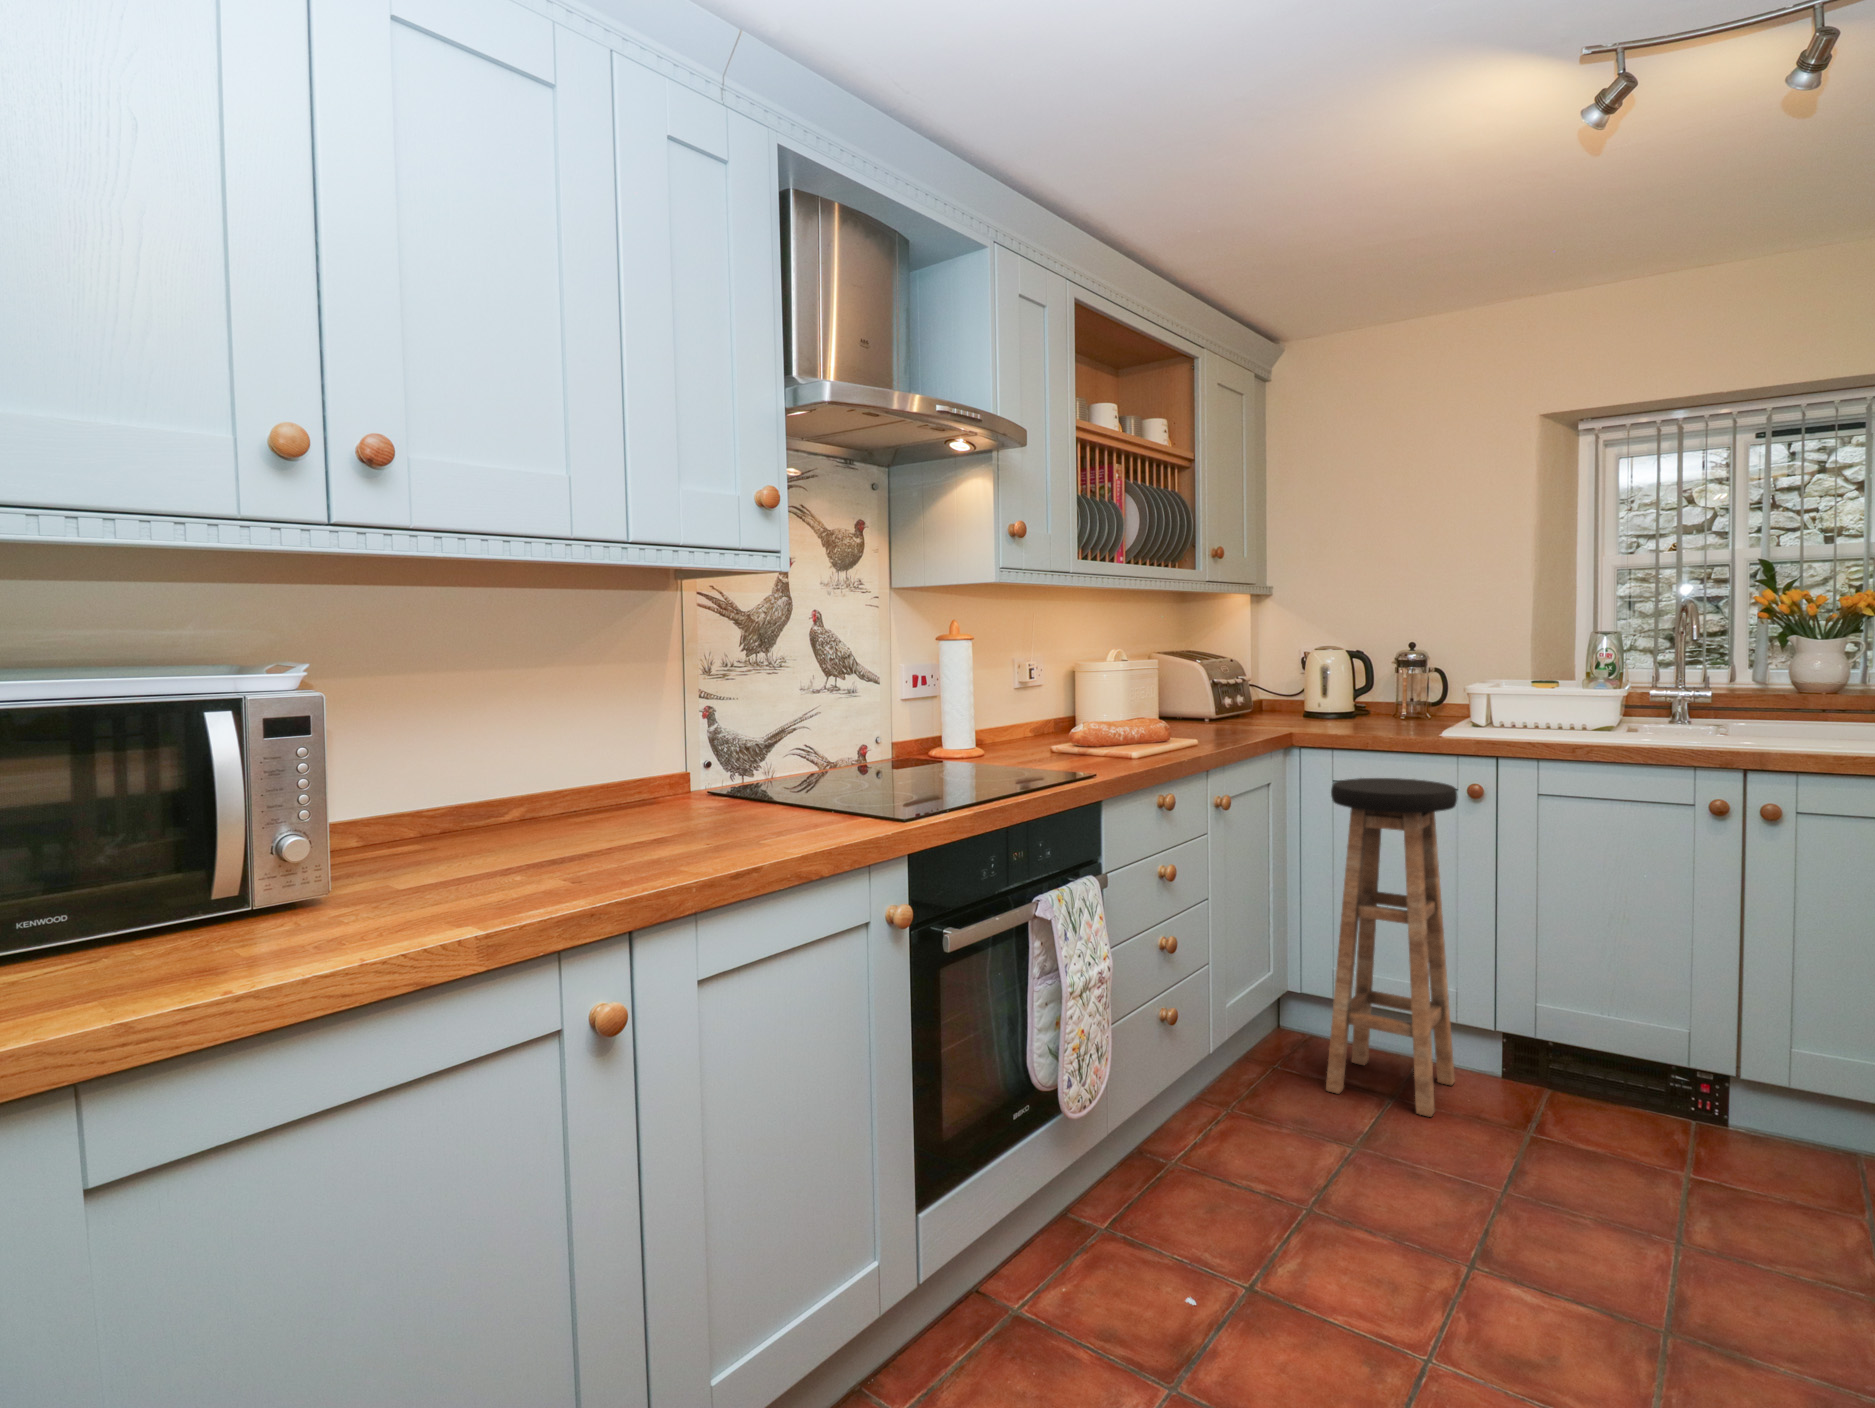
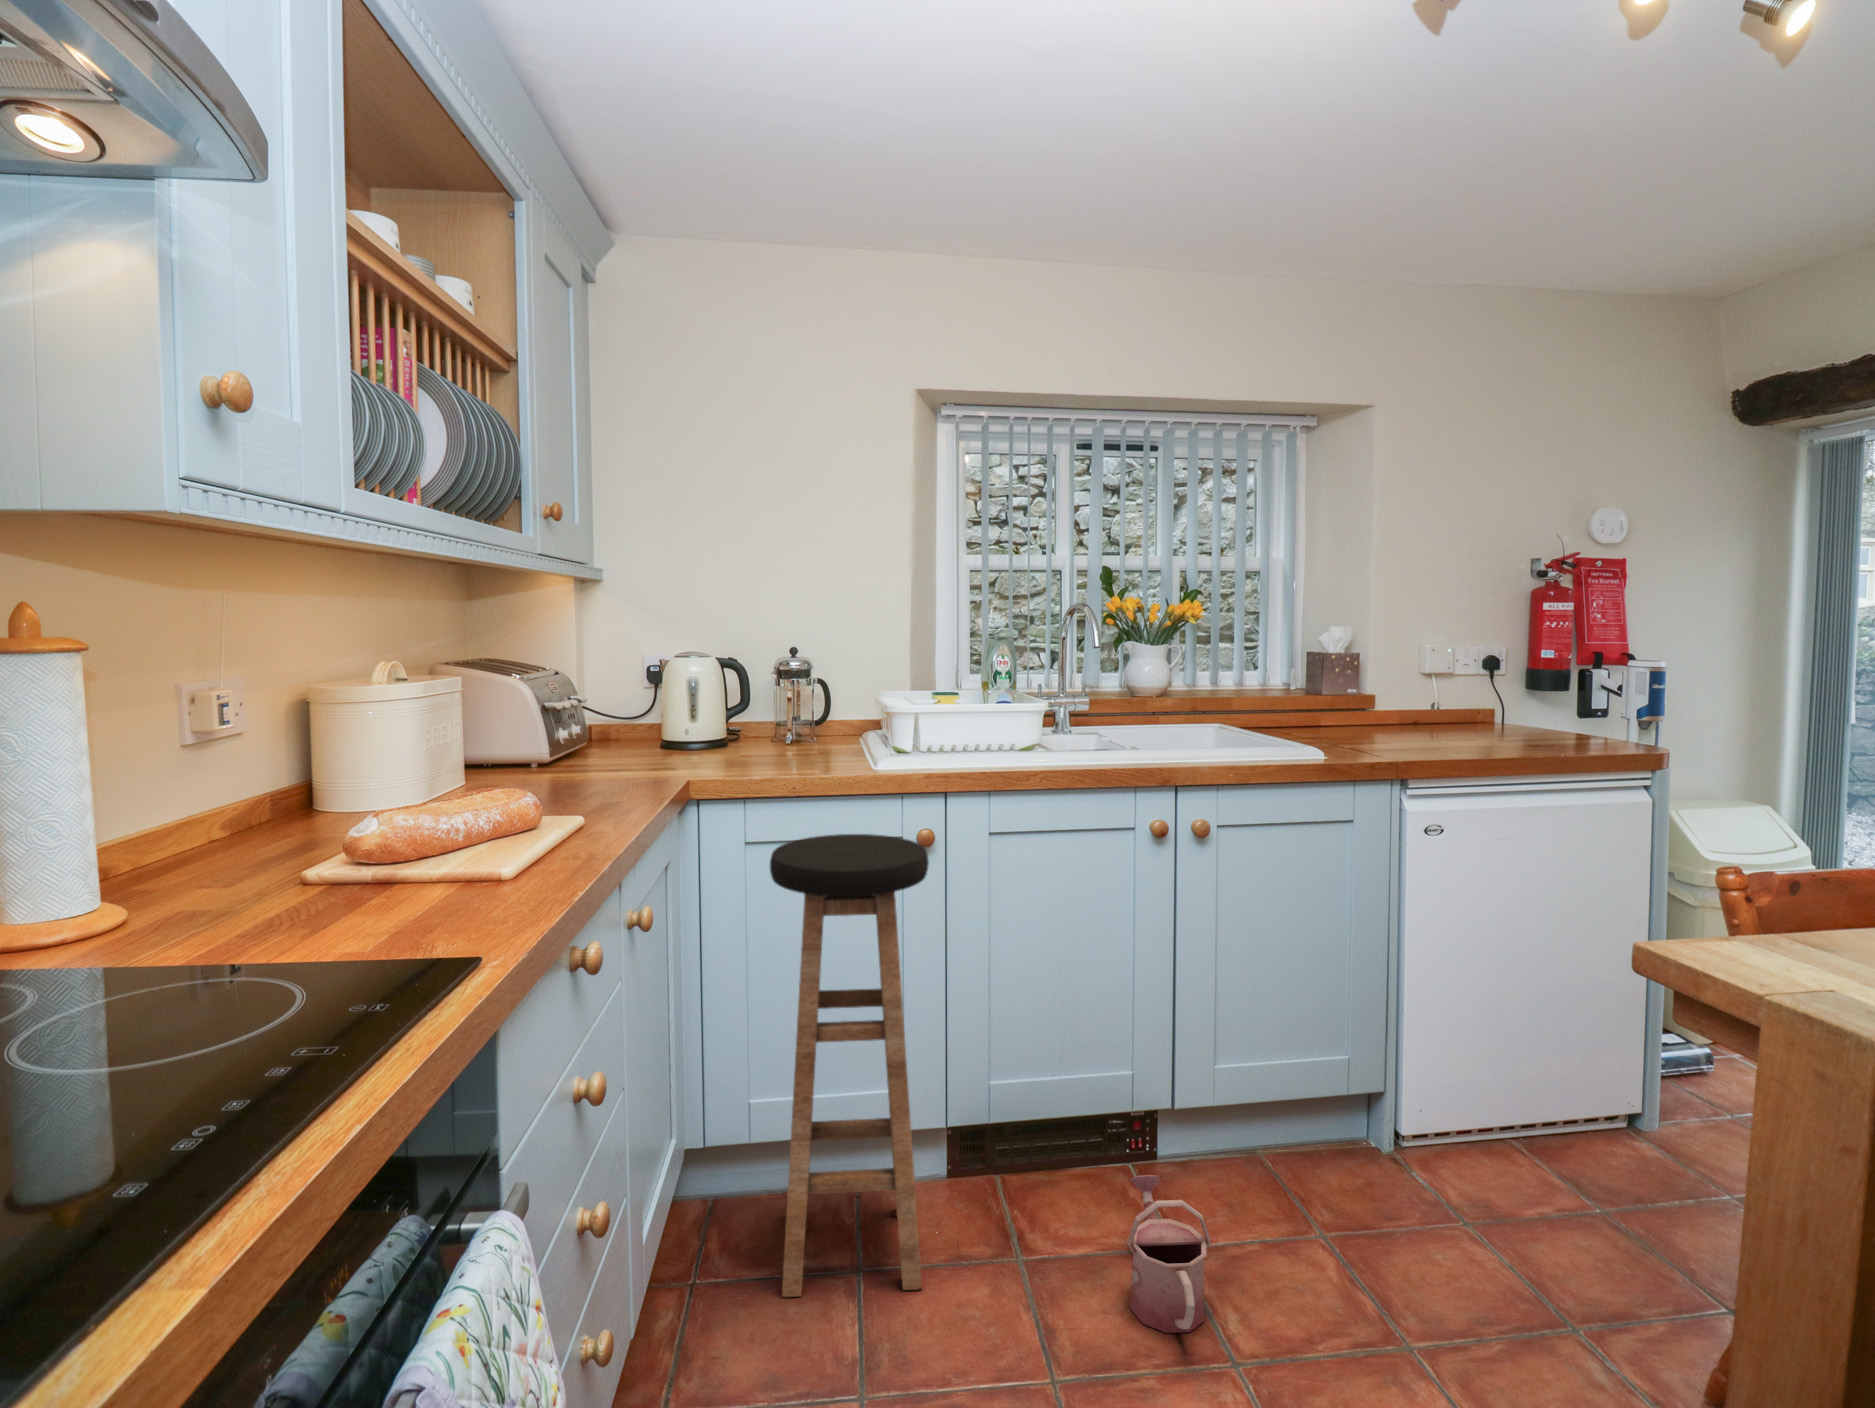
watering can: none [1603,1089,1689,1205] -> present [1127,1175,1211,1333]

